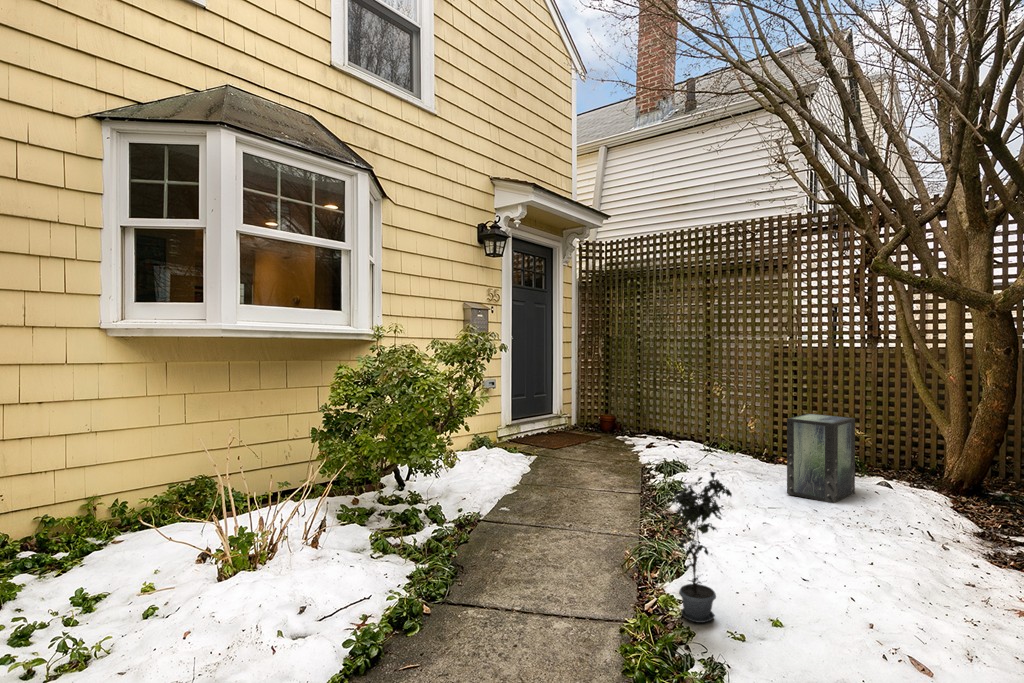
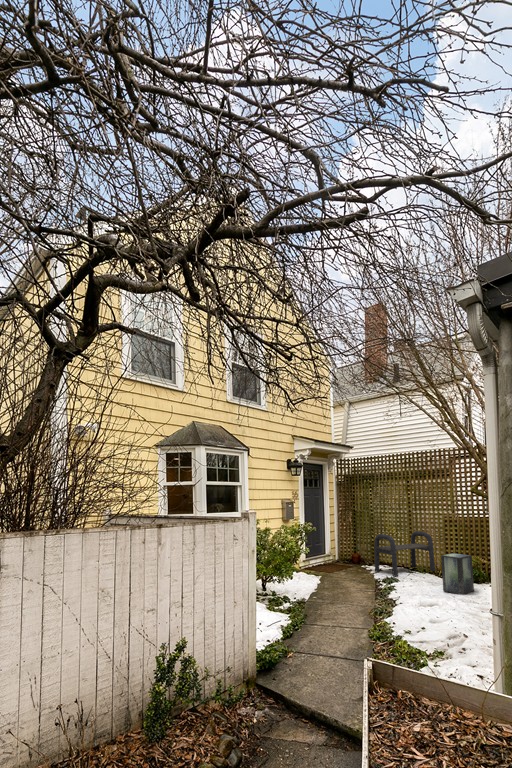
bench: none [639,374,753,458] -> present [374,531,435,576]
potted plant: present [666,472,732,623] -> none [383,574,406,629]

